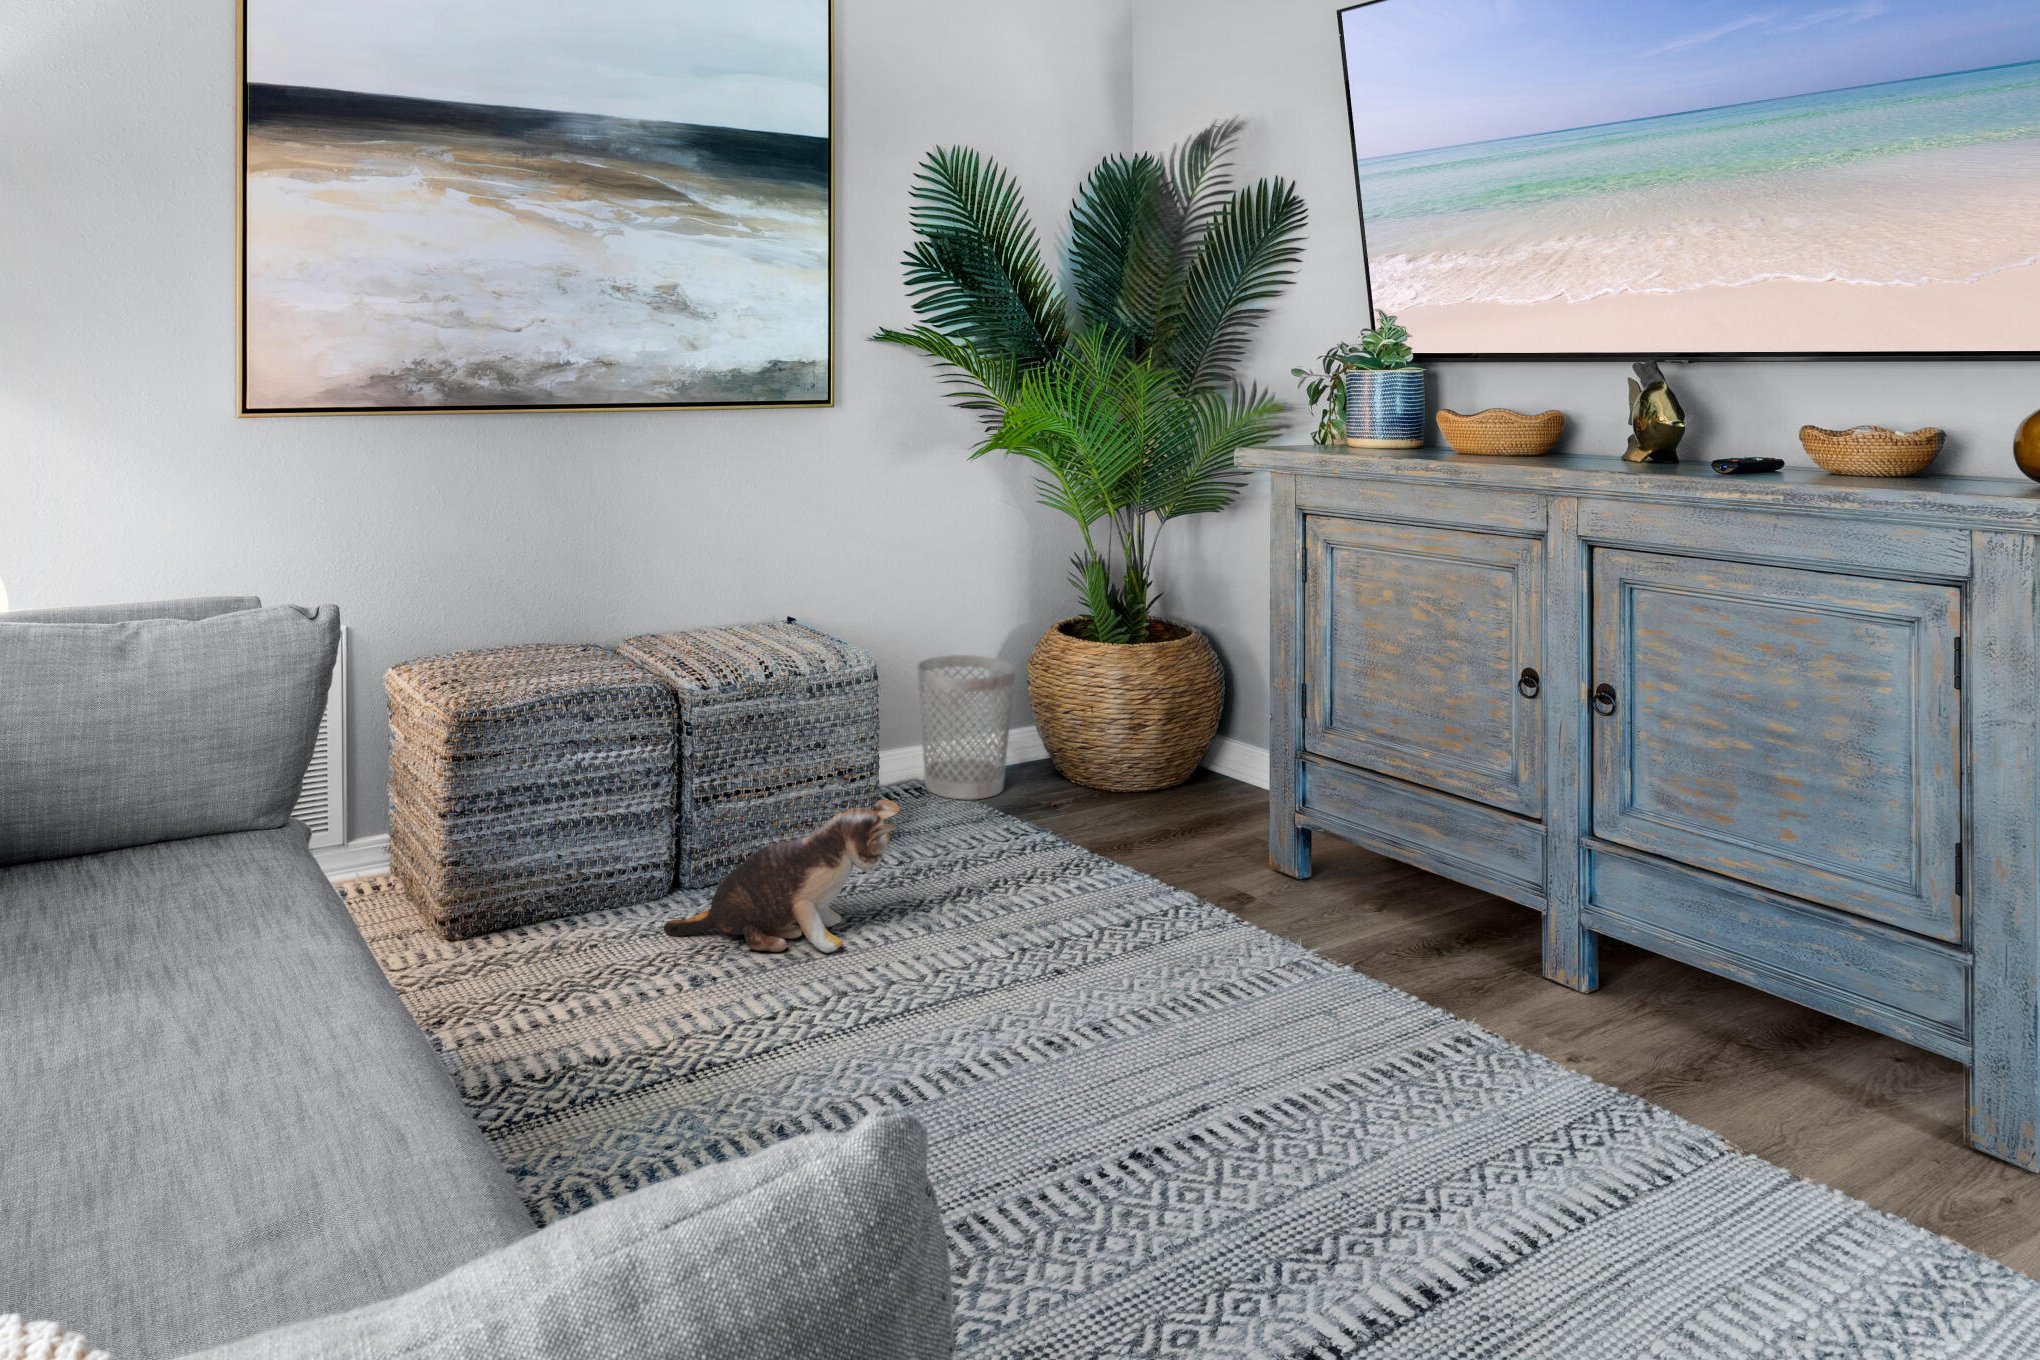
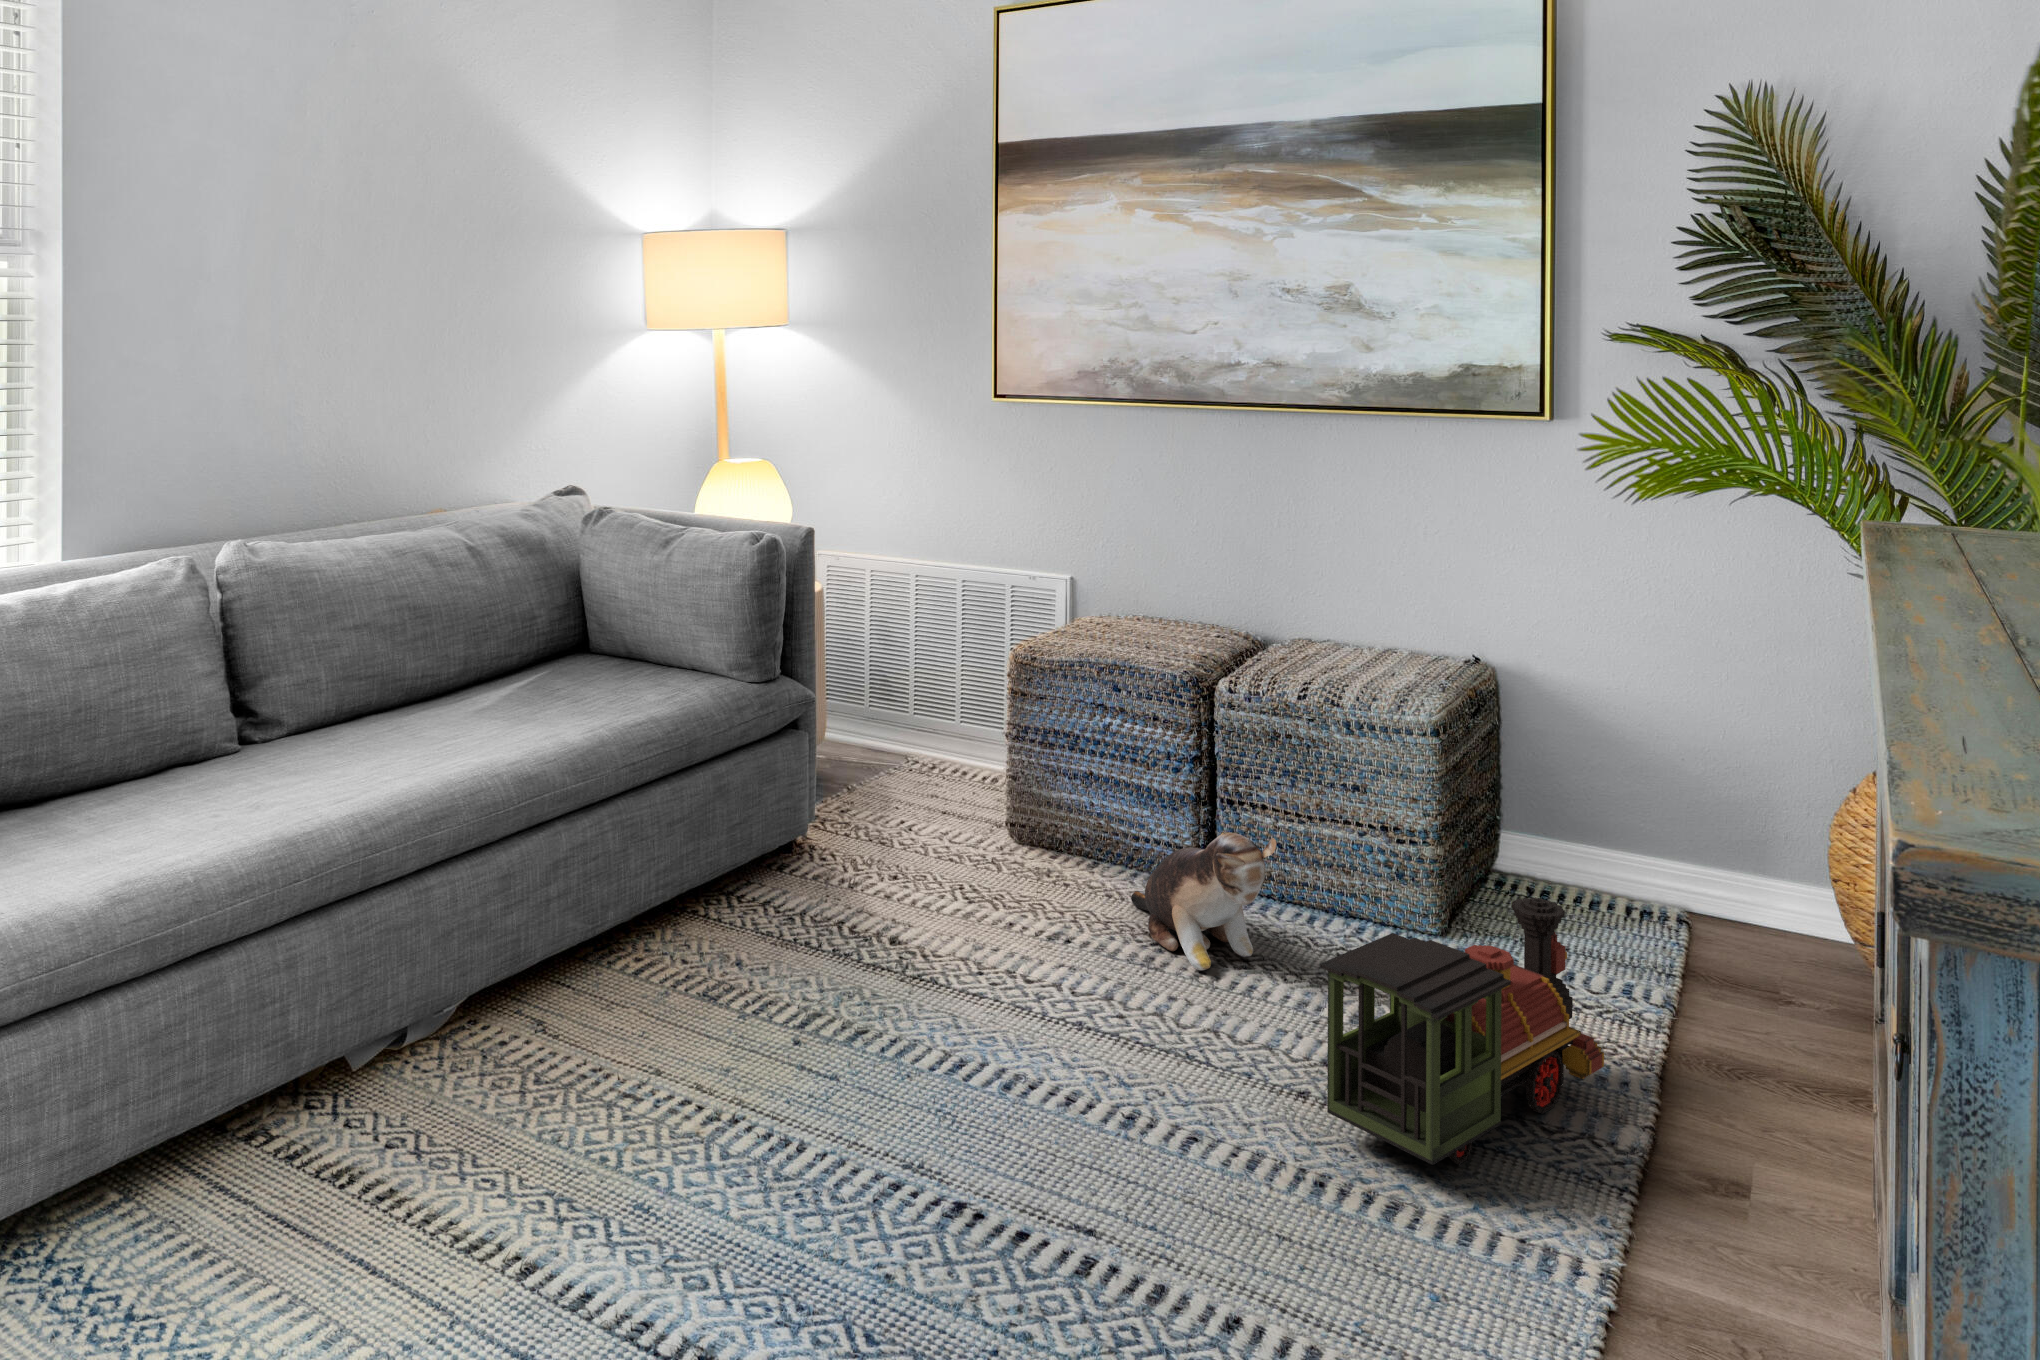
wastebasket: present [918,655,1015,799] -> none [1639,759,1787,961]
toy train: none [1045,768,1231,979] -> present [1320,898,1604,1165]

